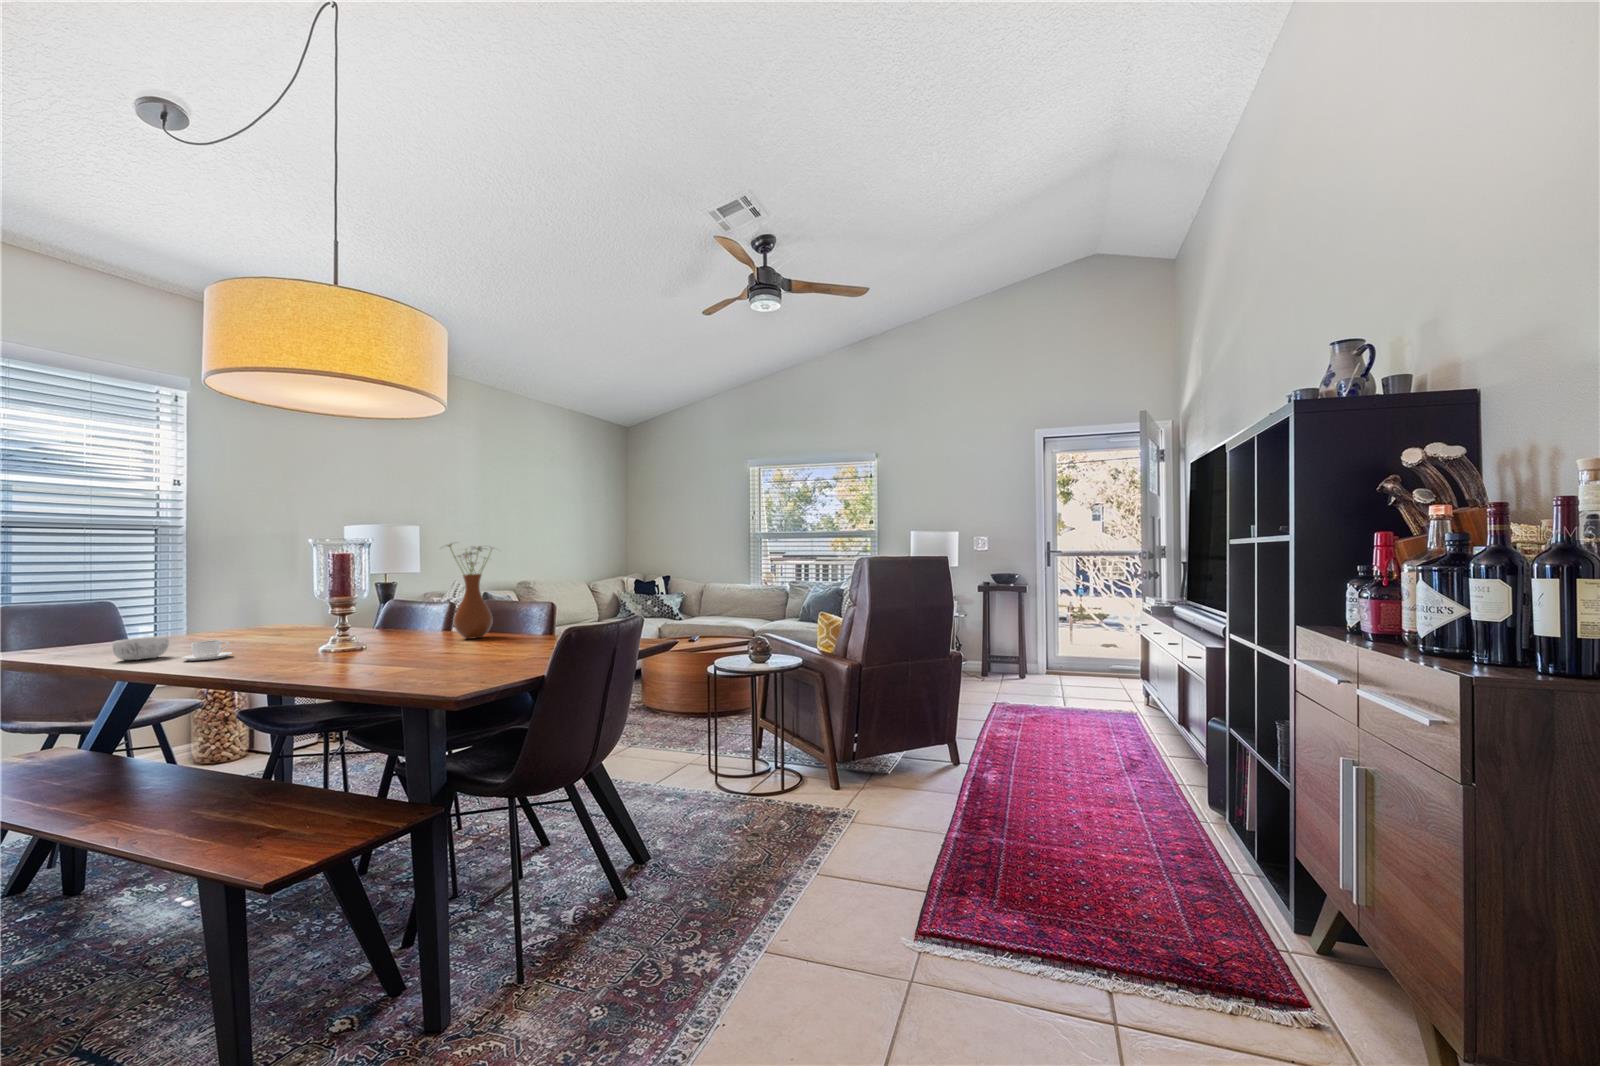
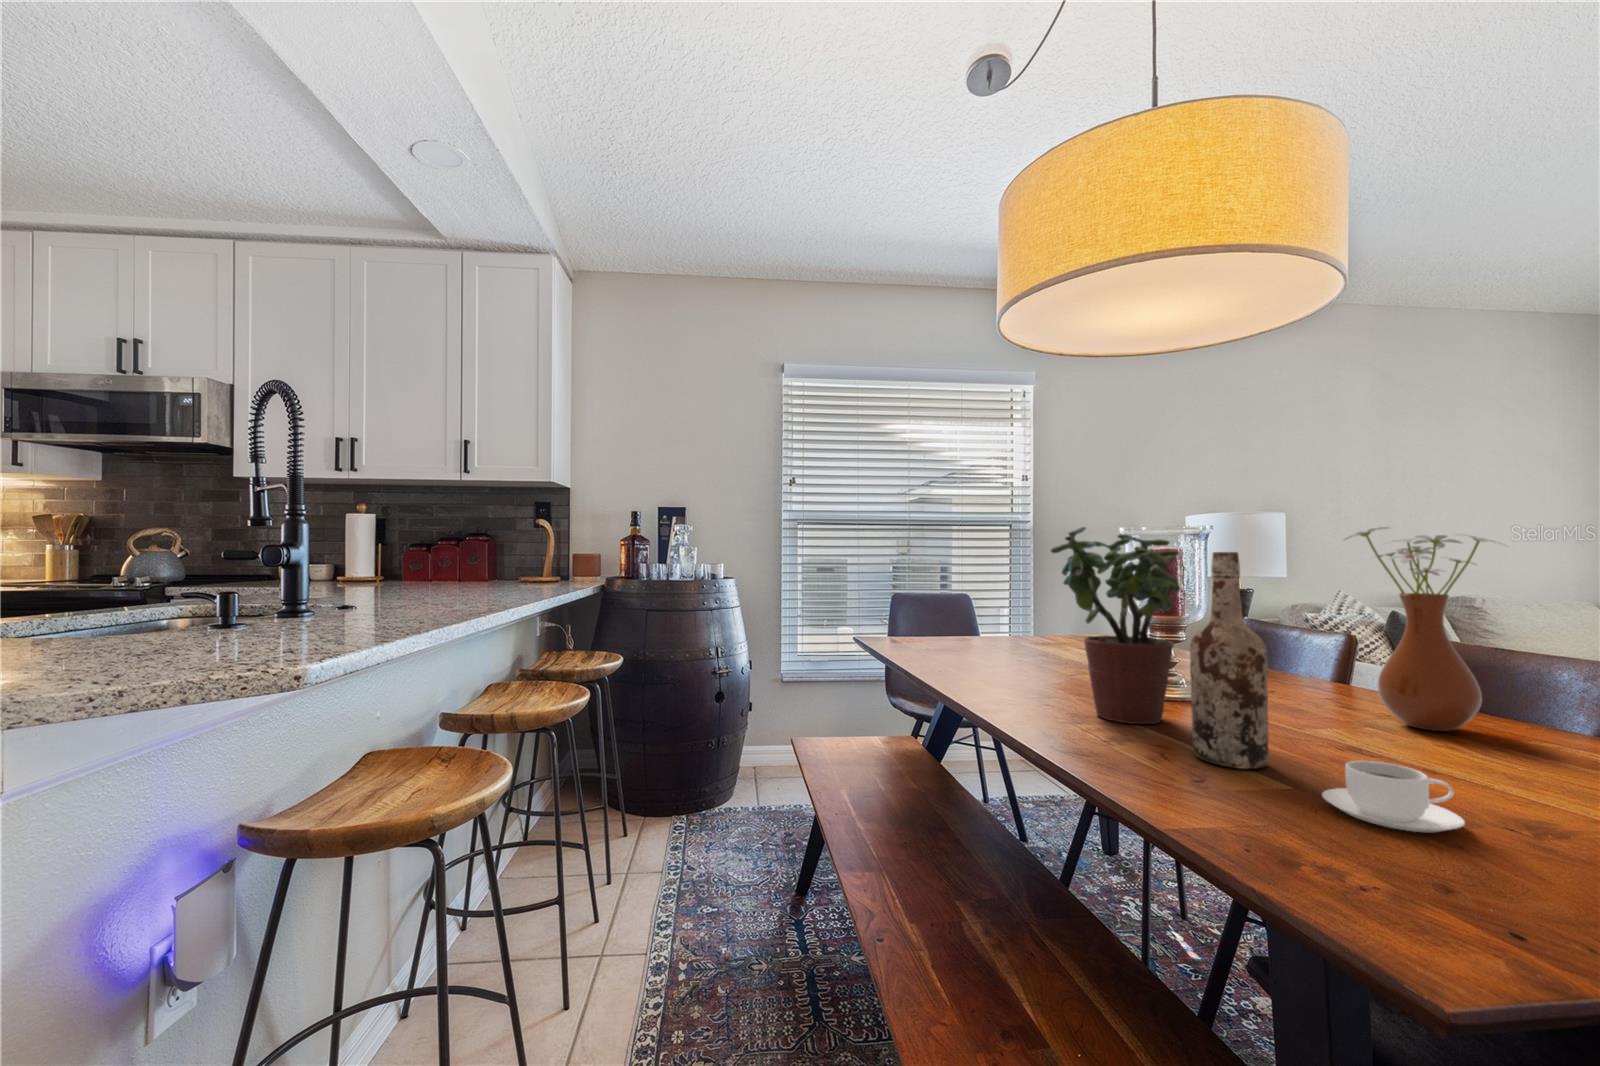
potted plant: none [268,544,355,662] -> present [1051,527,1180,724]
wine bottle: none [362,557,400,664] -> present [1190,552,1269,769]
decorative bowl: present [113,636,169,660] -> none [930,635,977,662]
coffee cup: present [182,640,232,661] -> present [1322,761,1465,832]

